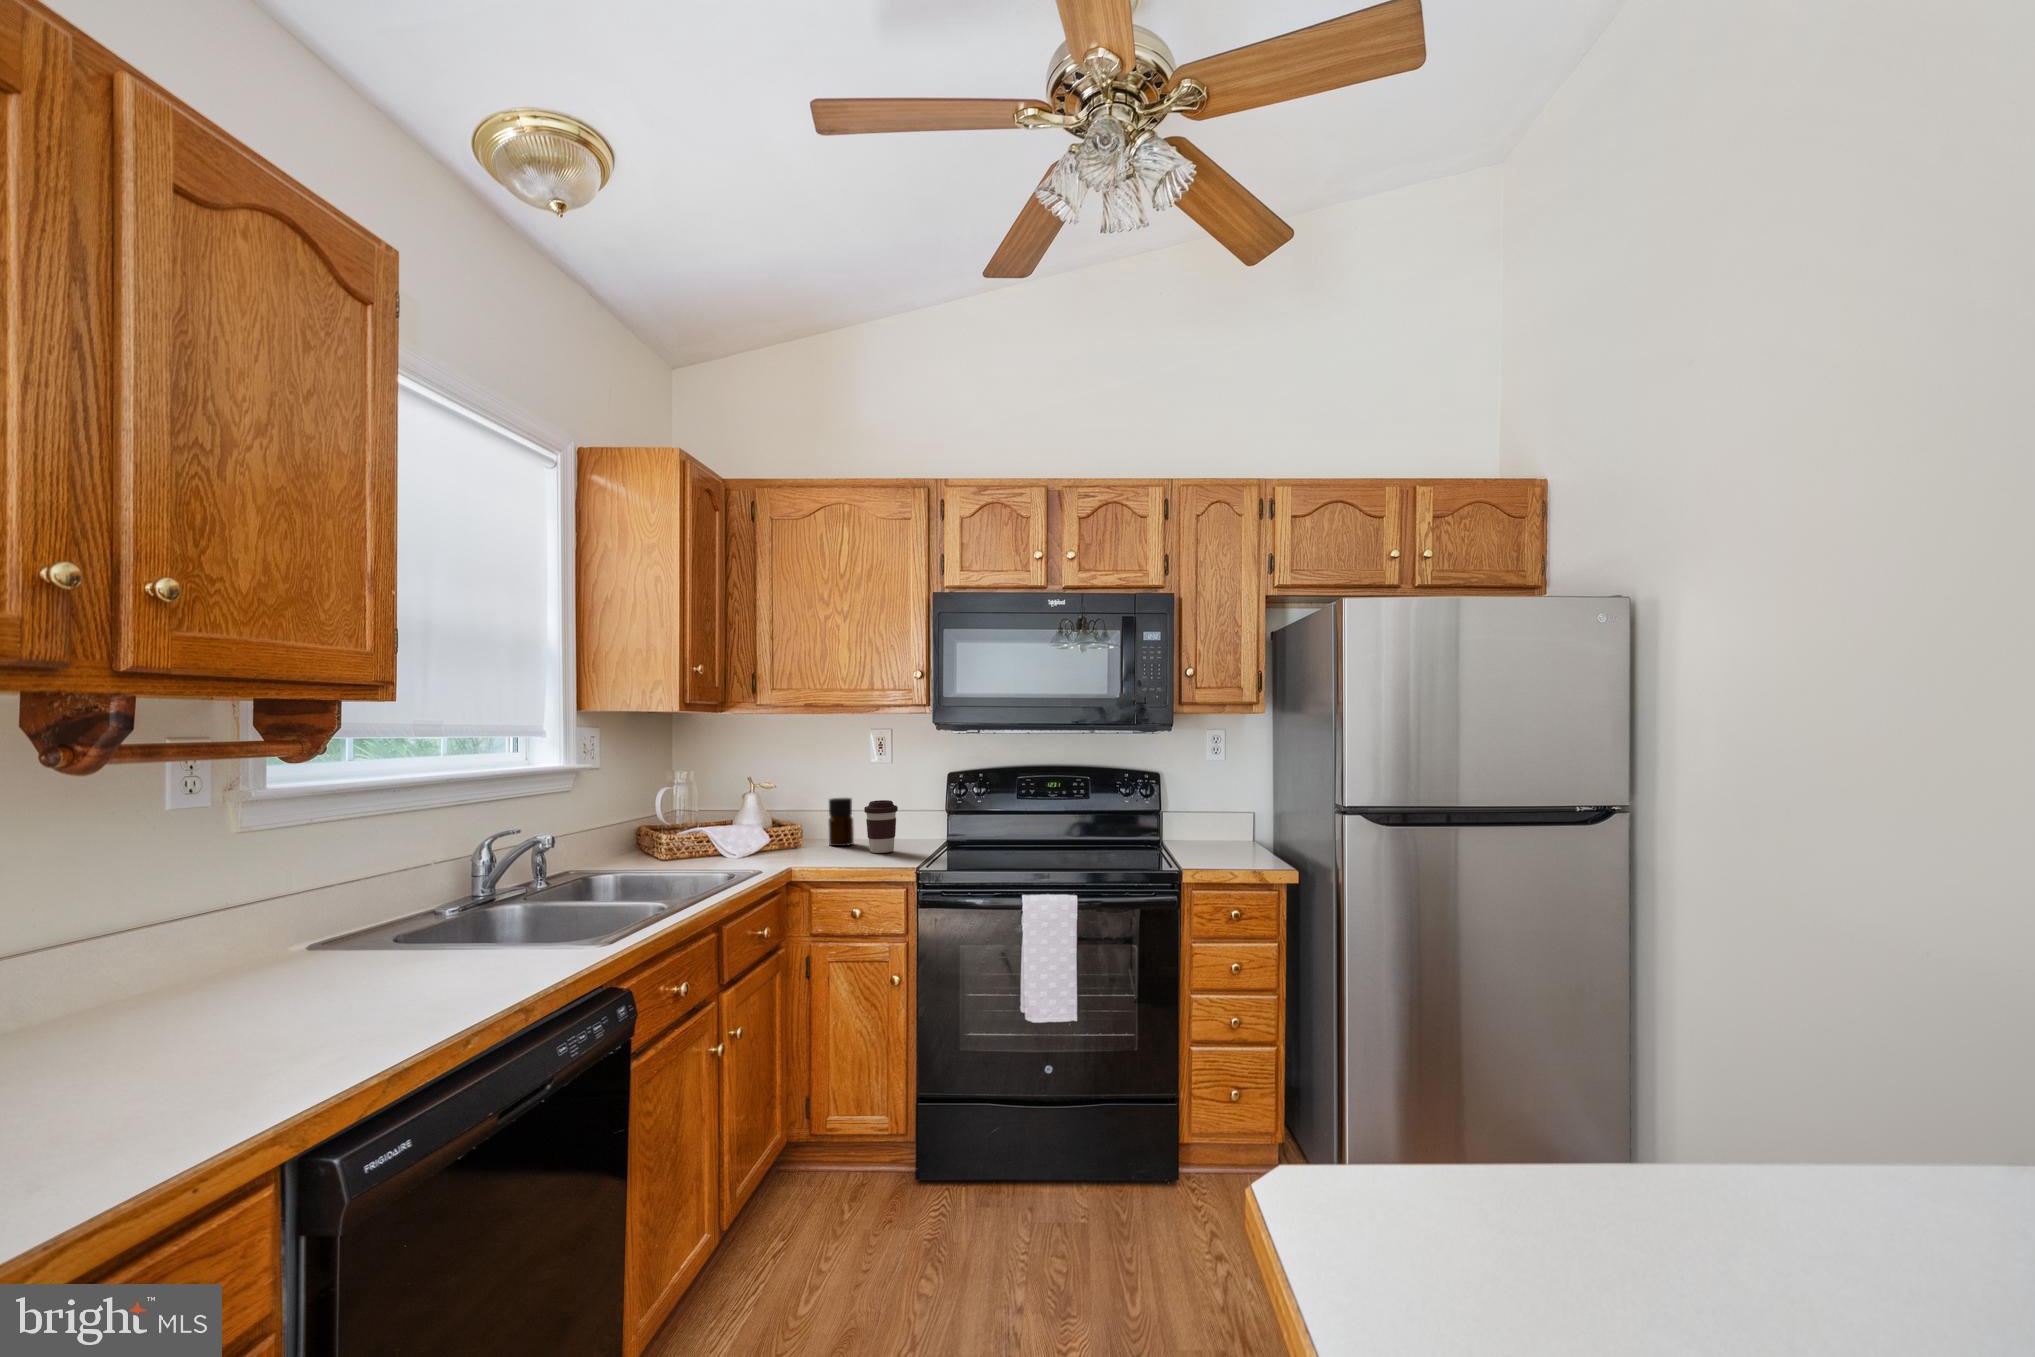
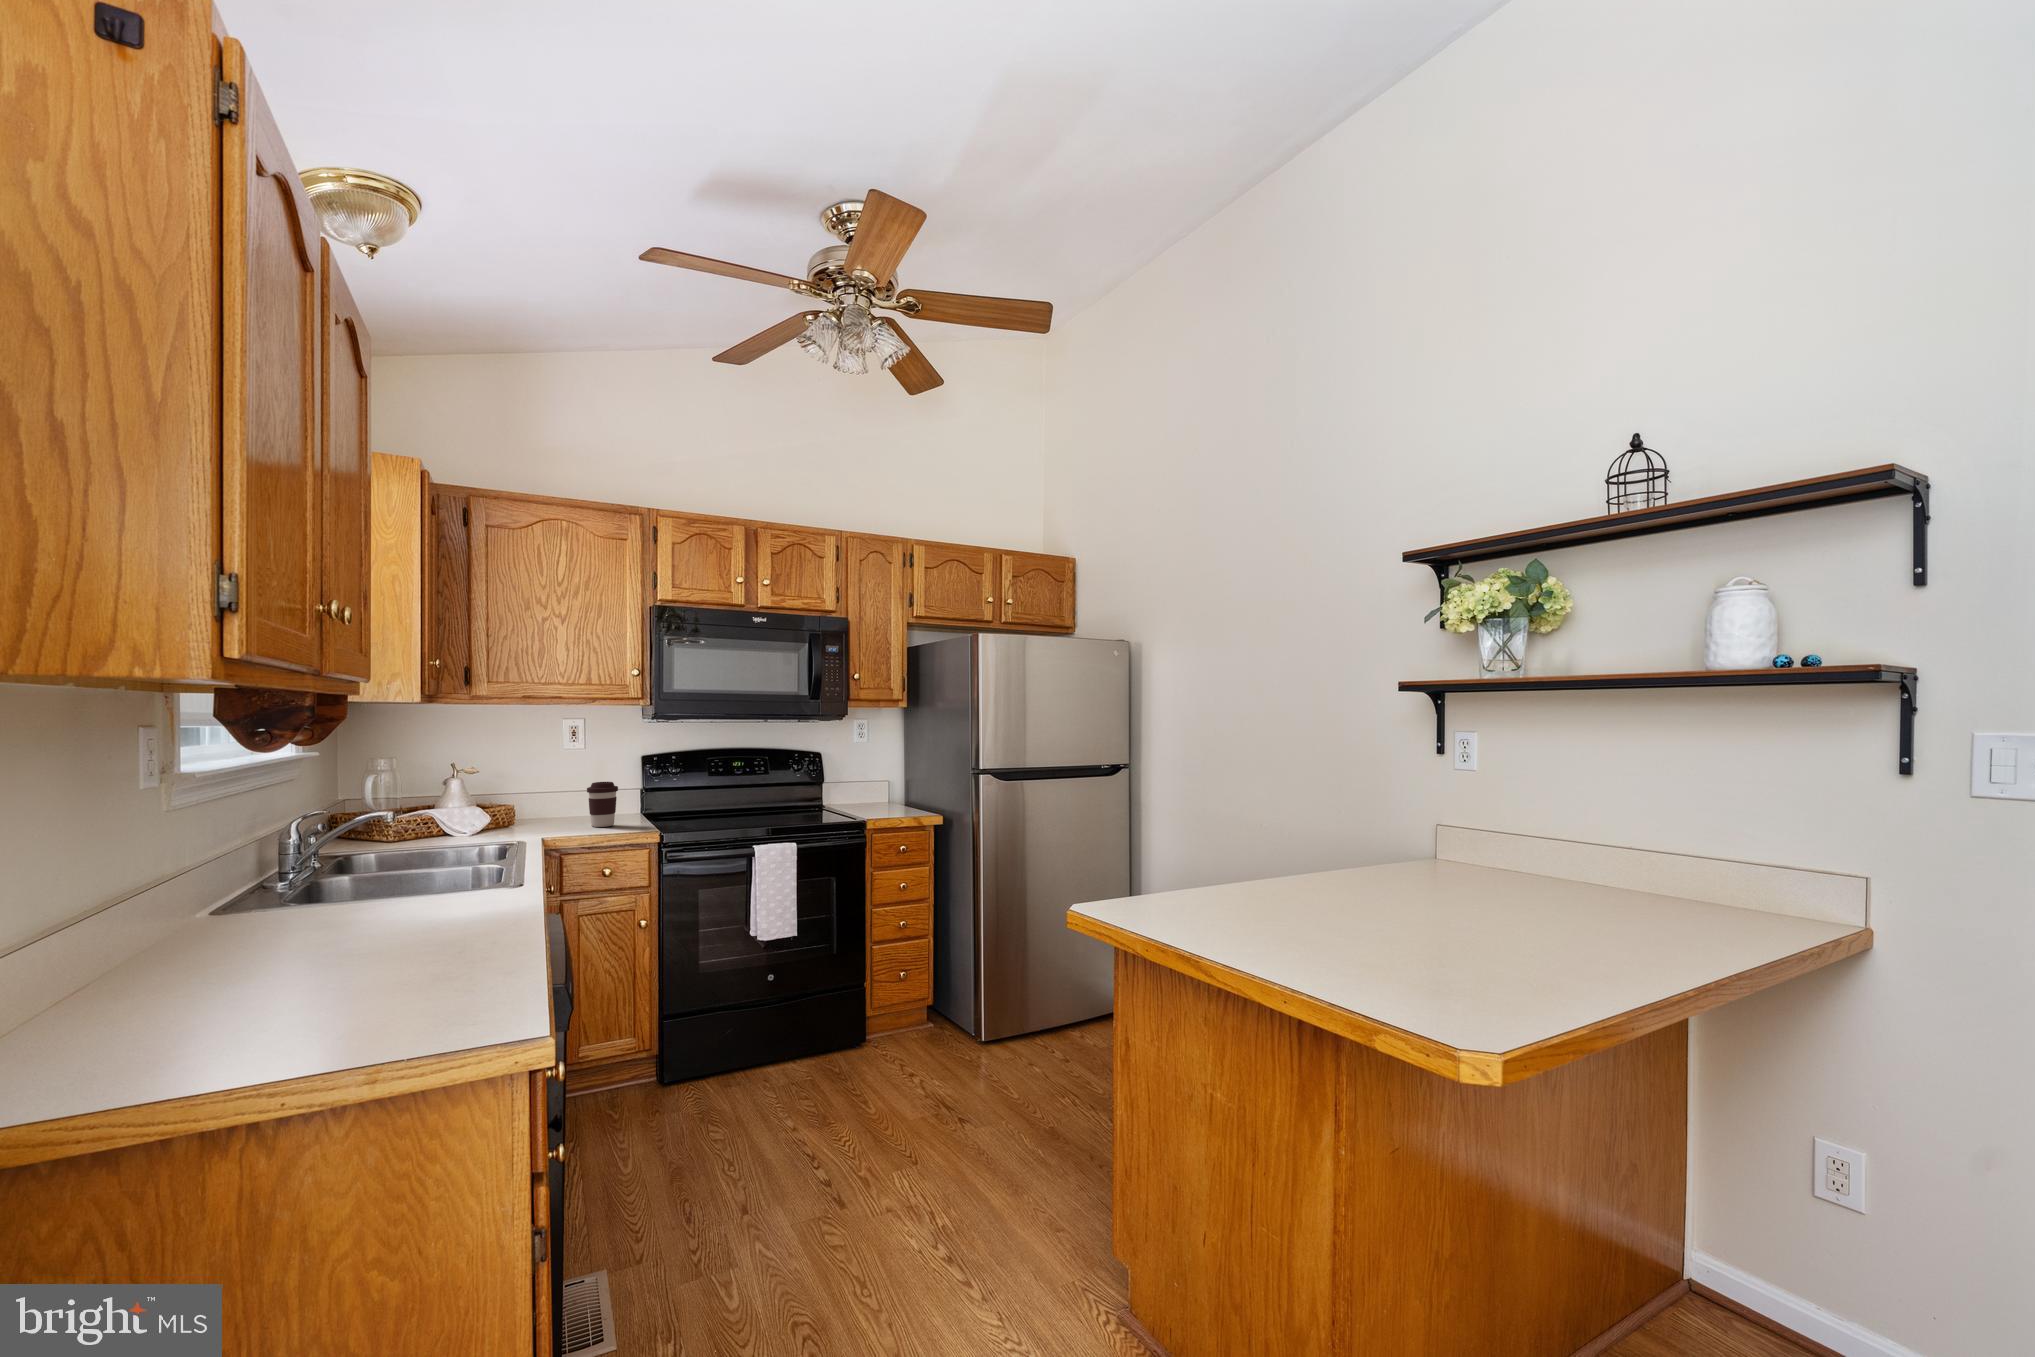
bottle: present [828,798,854,846] -> none [542,782,567,825]

